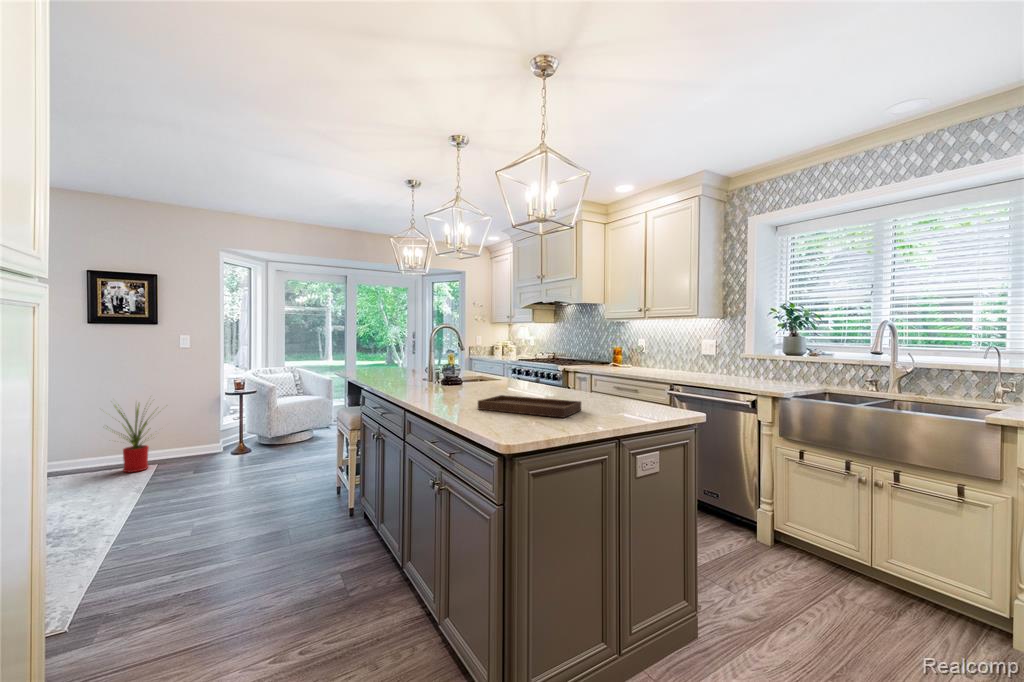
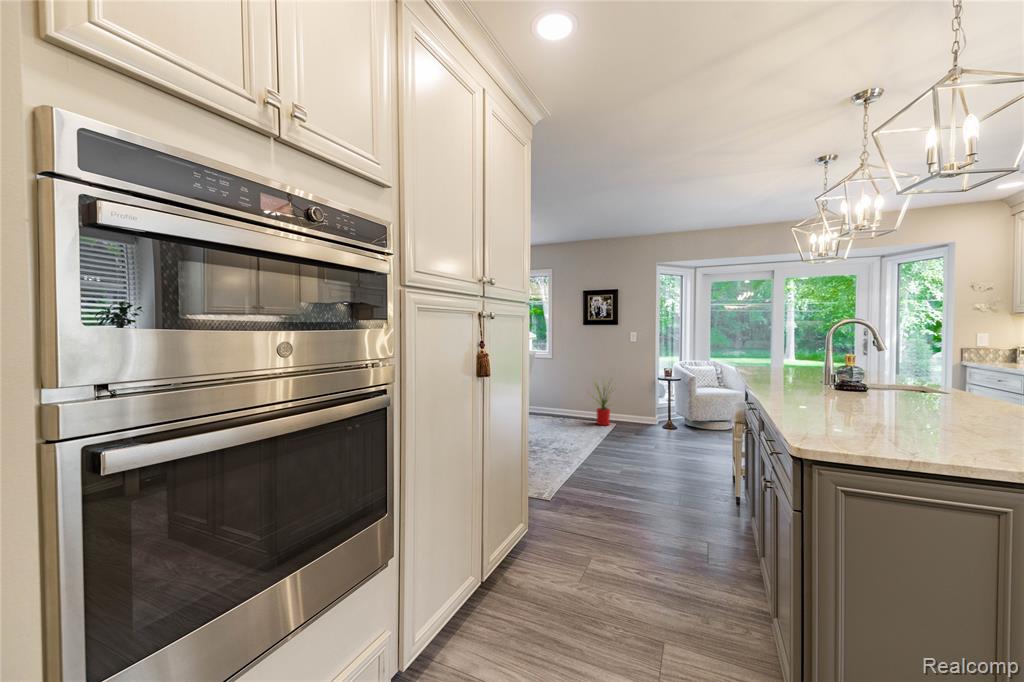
tray: present [478,378,581,418] -> none [830,392,996,444]

